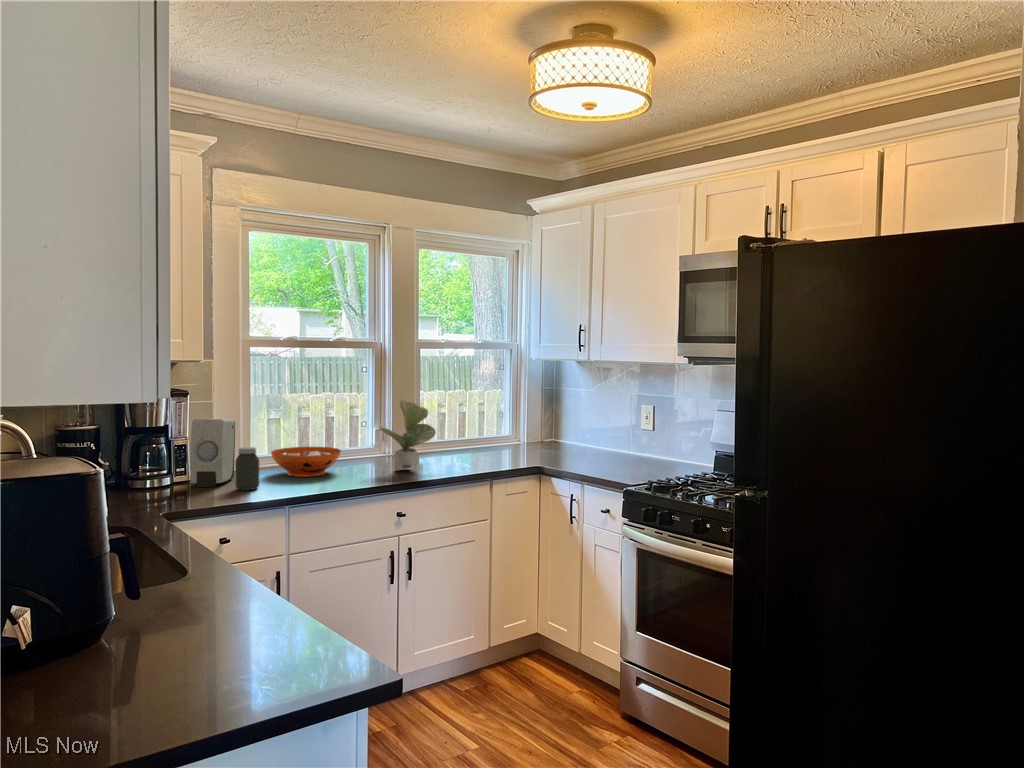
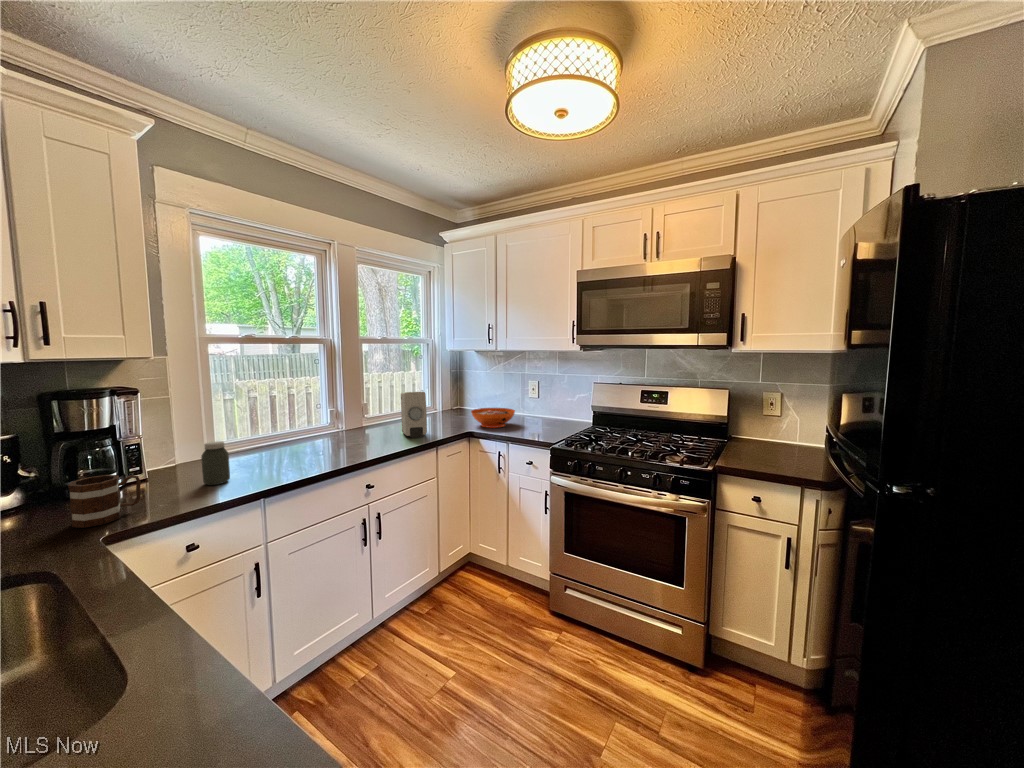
potted plant: present [379,400,436,471] -> none [342,387,391,447]
soap dispenser: present [190,419,235,487] -> present [401,392,427,438]
decorative bowl: present [271,447,341,477] -> present [471,408,515,428]
mug: none [134,466,185,508] -> present [68,475,141,528]

